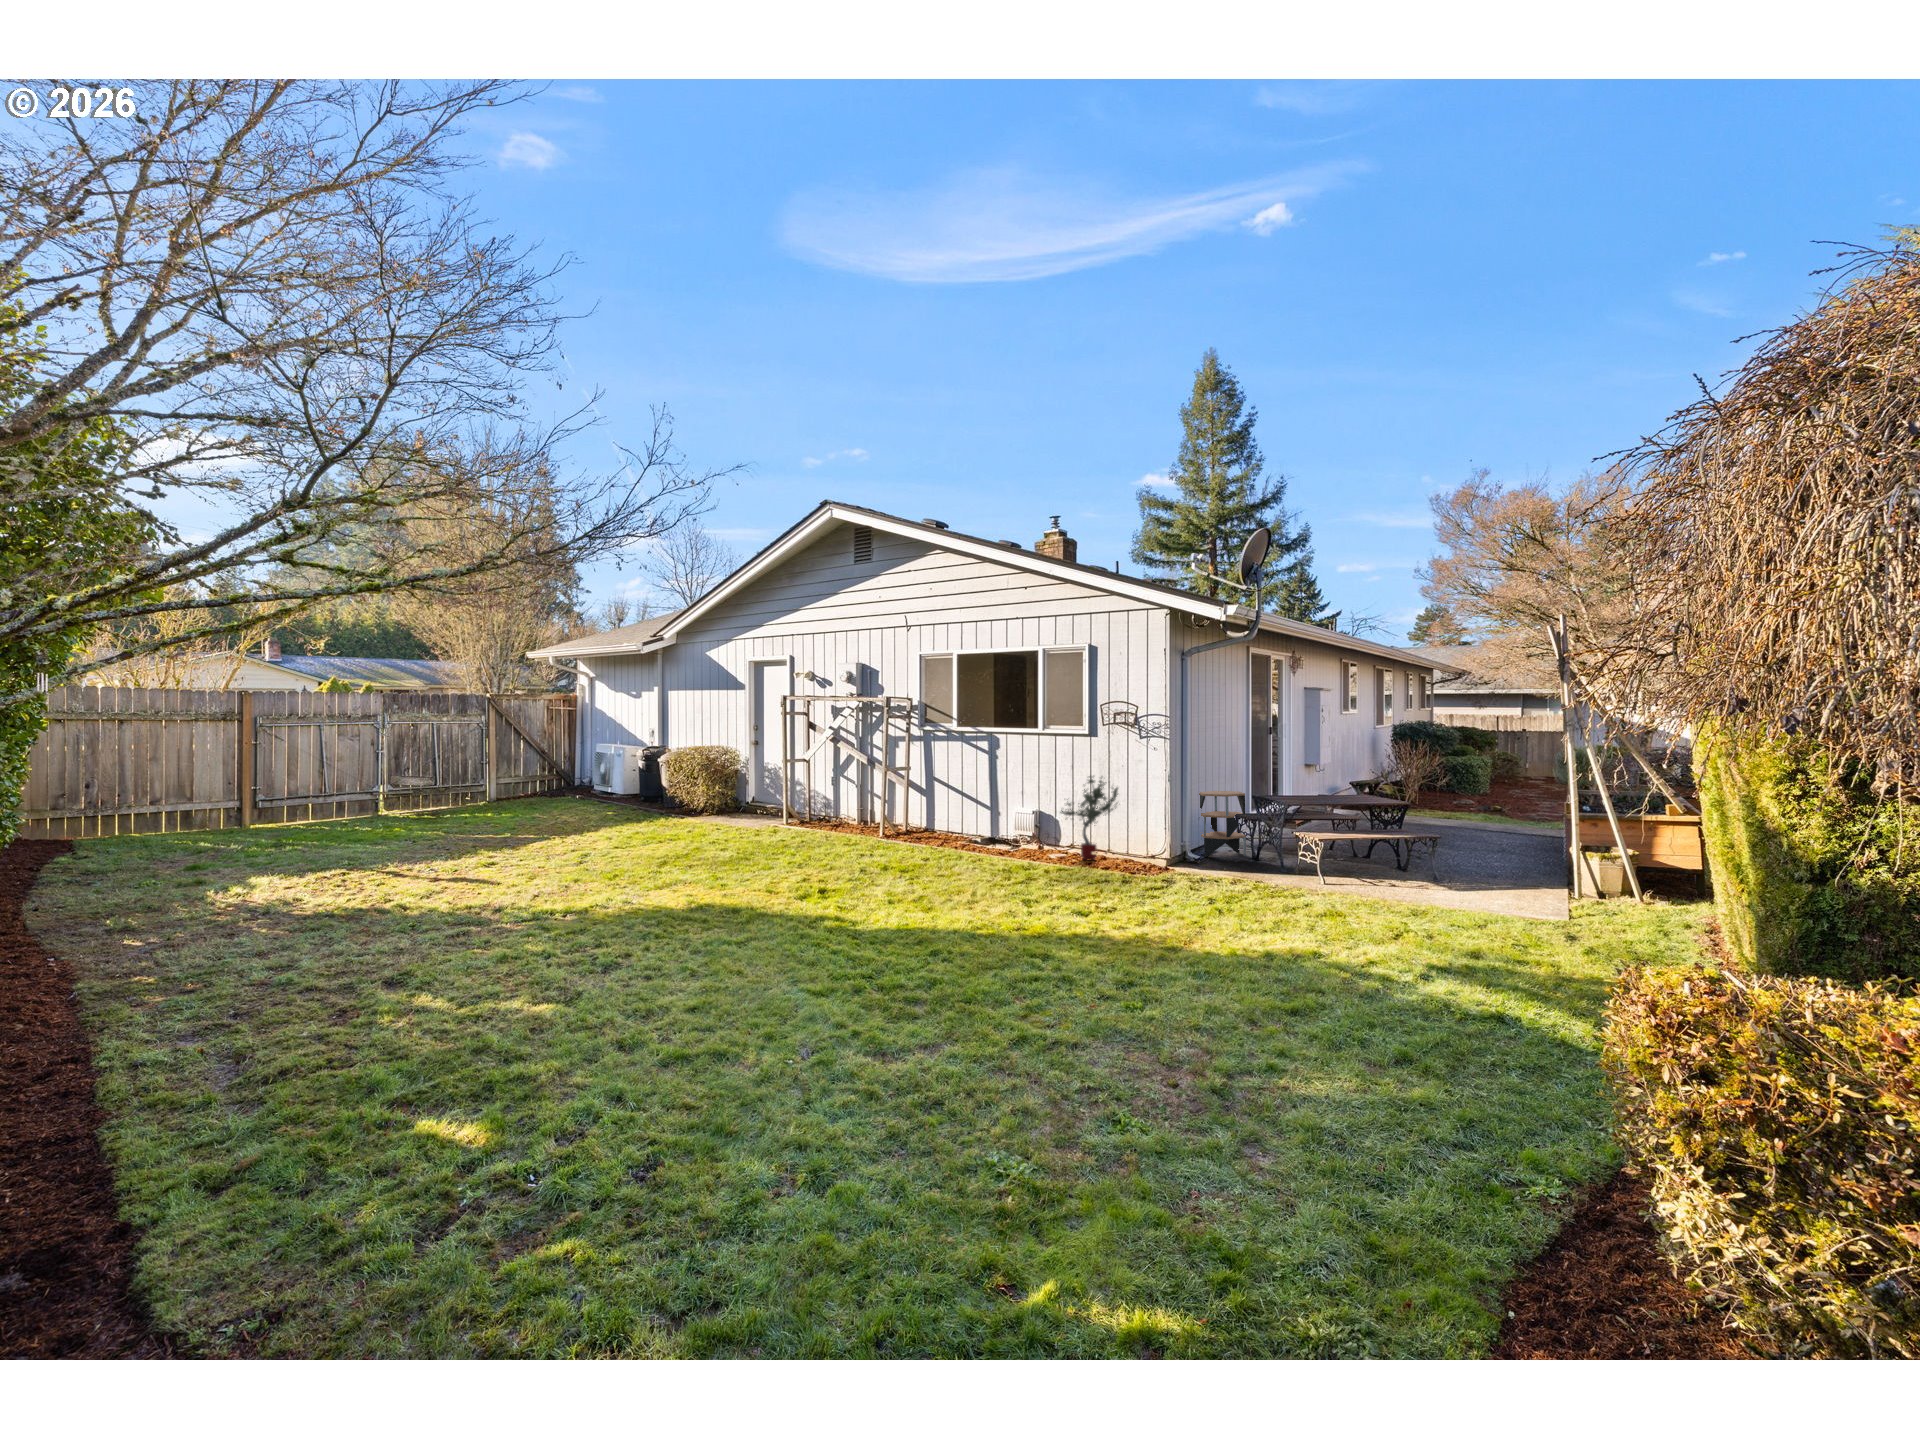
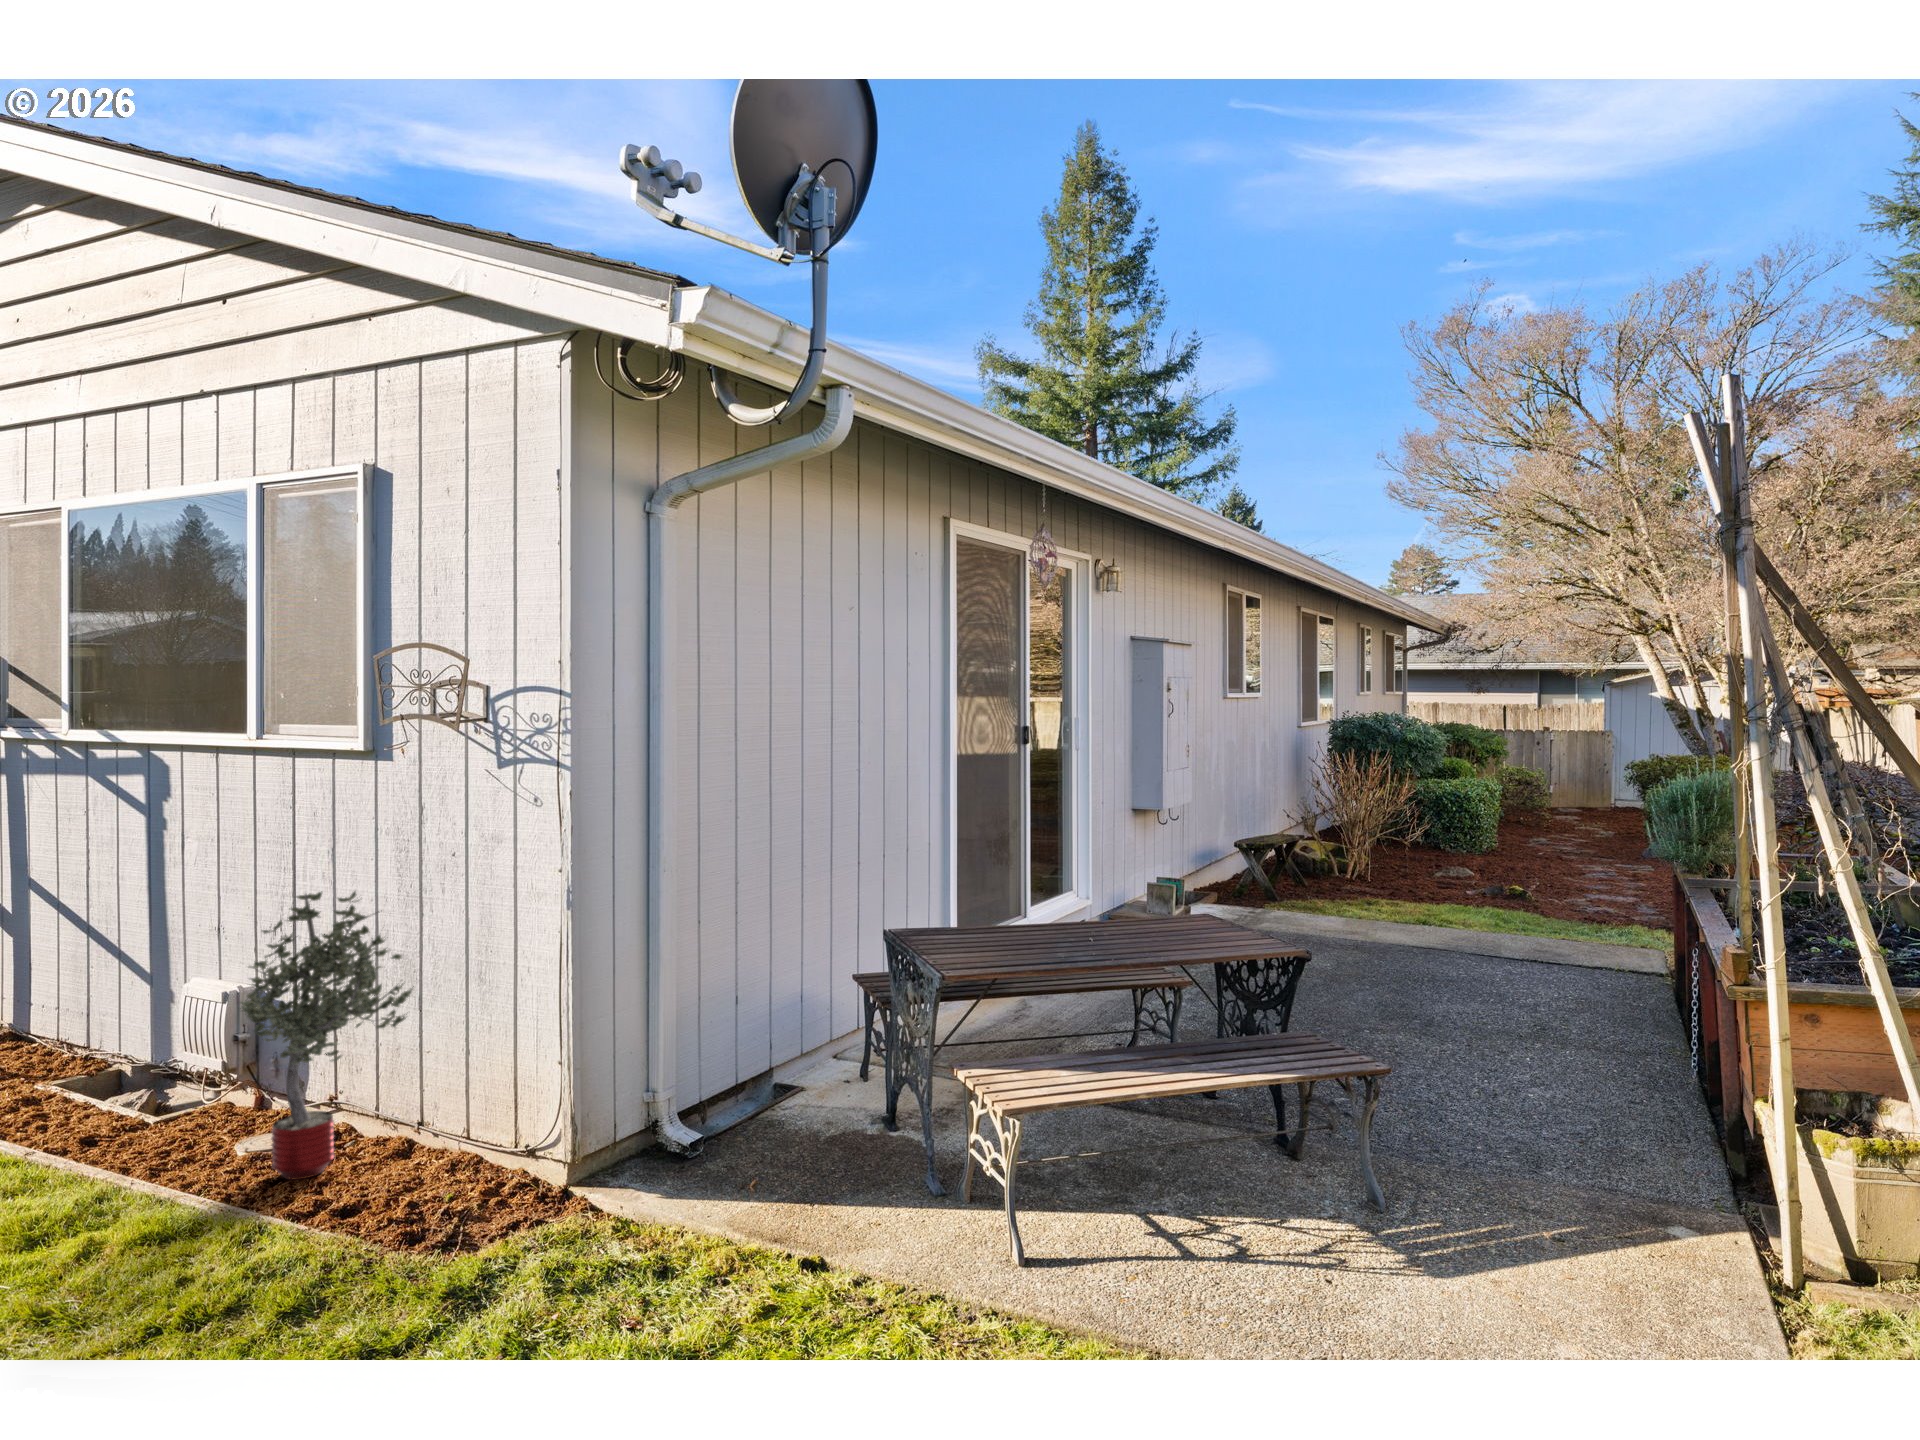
side table: present [1199,791,1246,857] -> none [704,923,839,1147]

